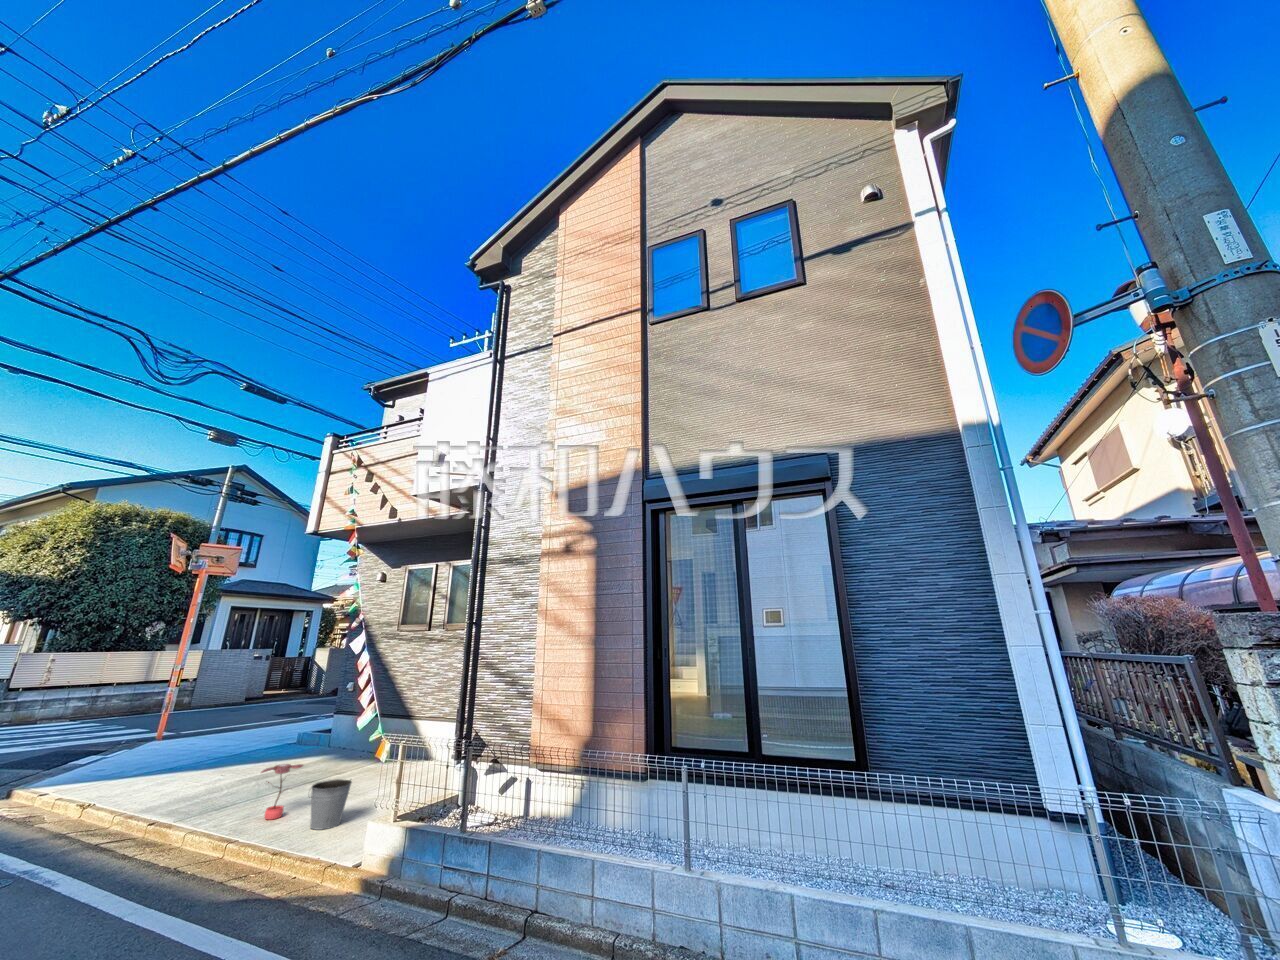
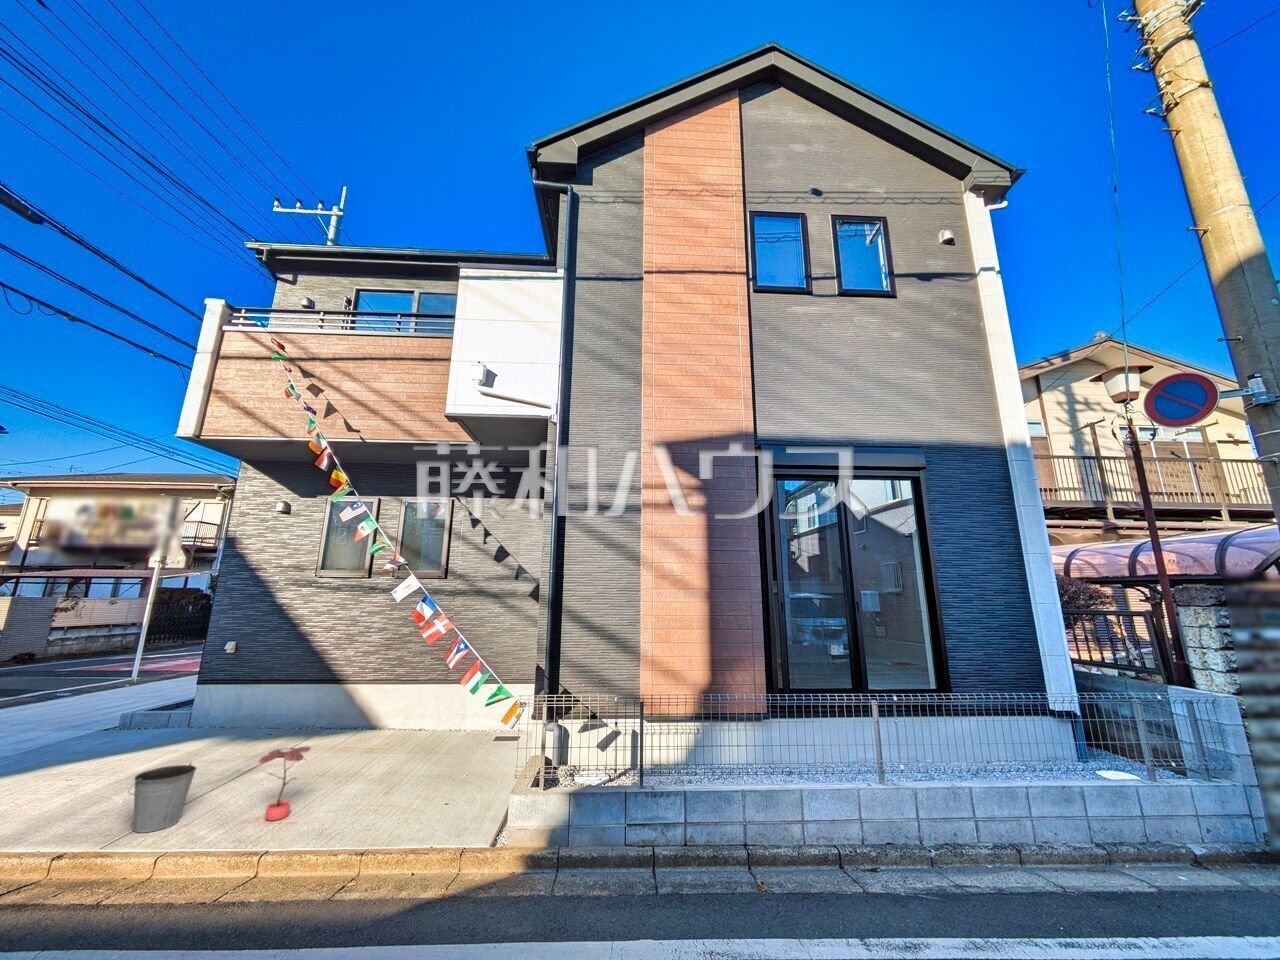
bucket: present [310,779,352,830] -> present [133,763,196,833]

